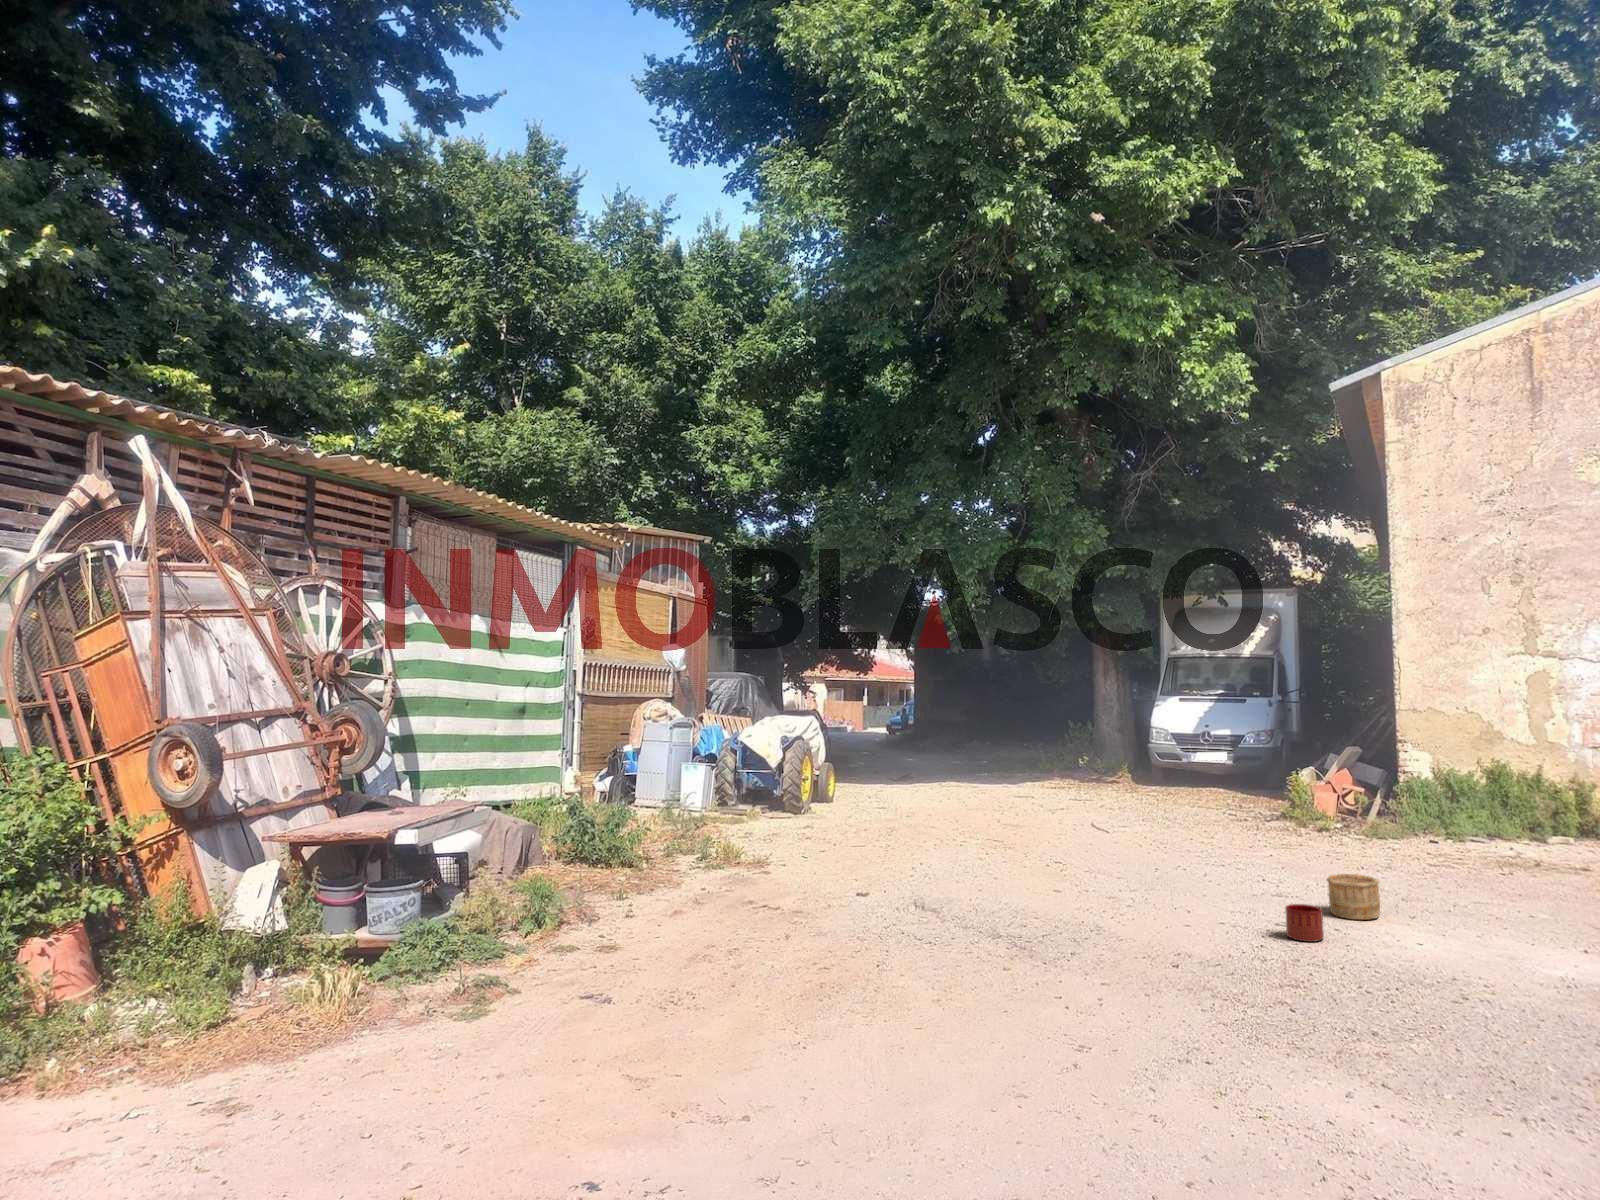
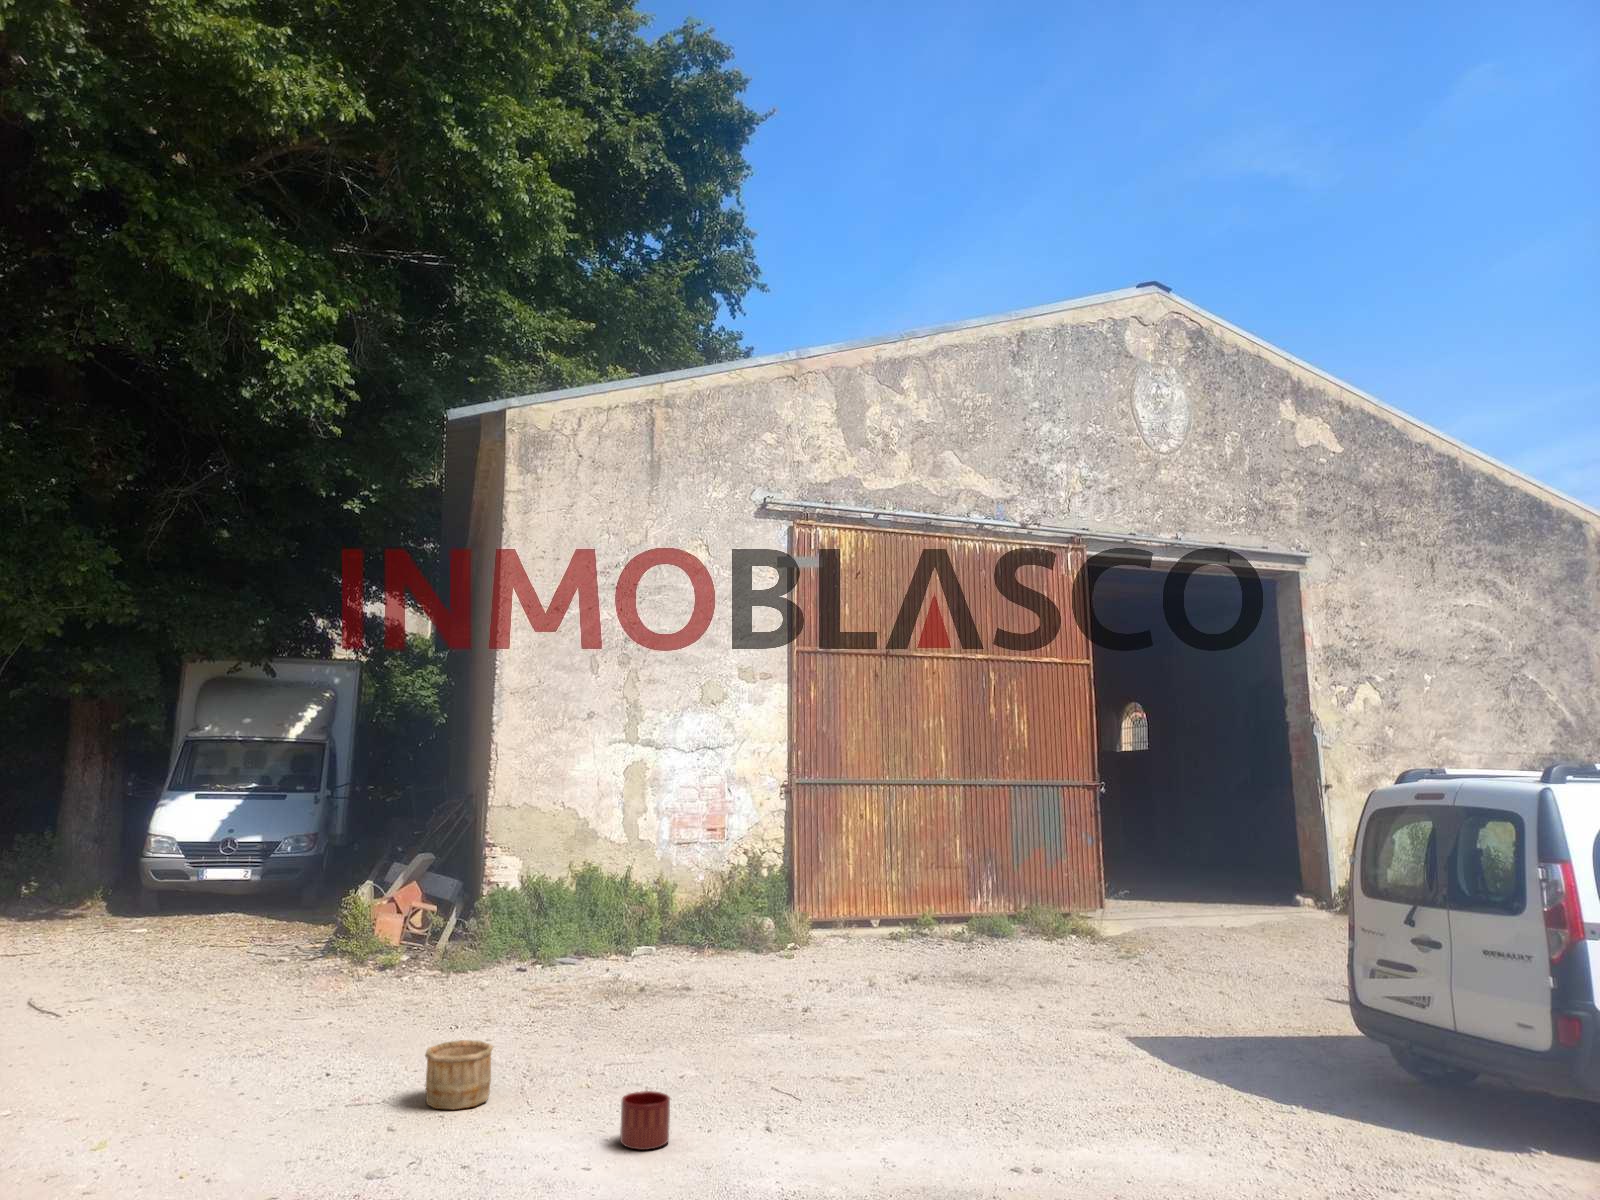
planter: present [1285,904,1324,942] -> present [620,1091,670,1150]

